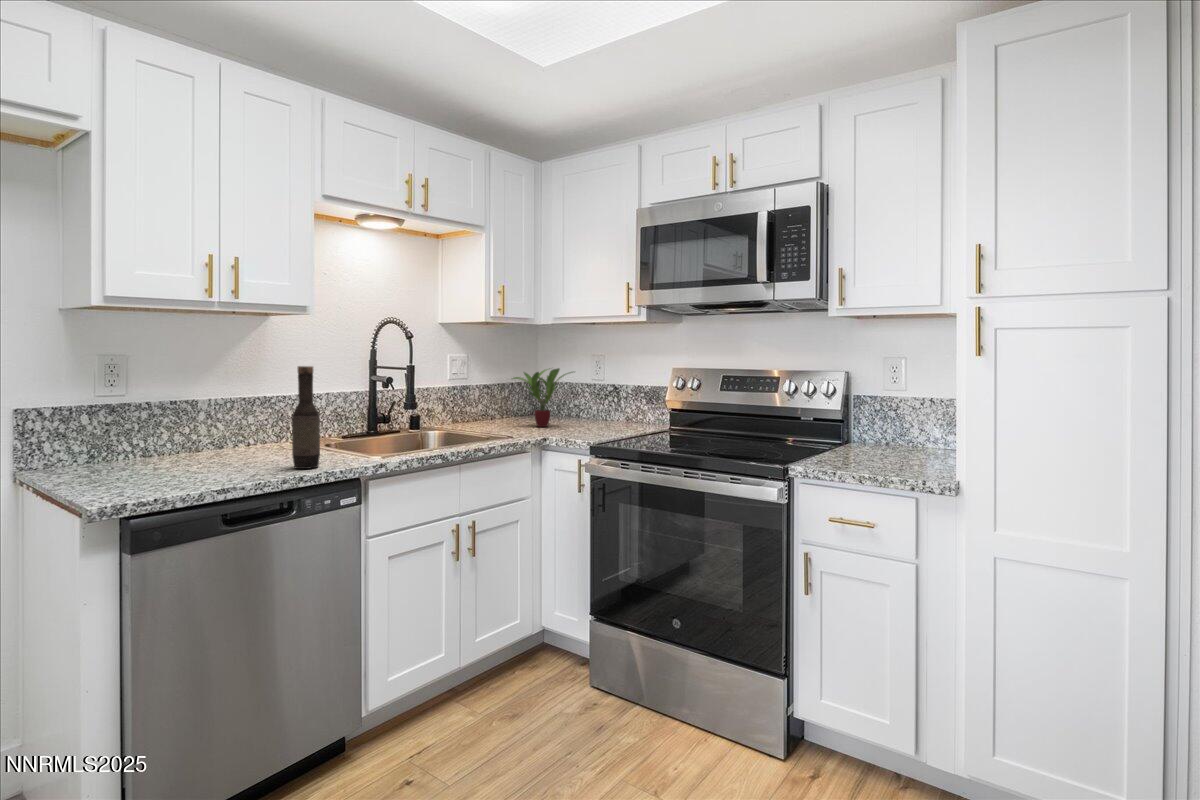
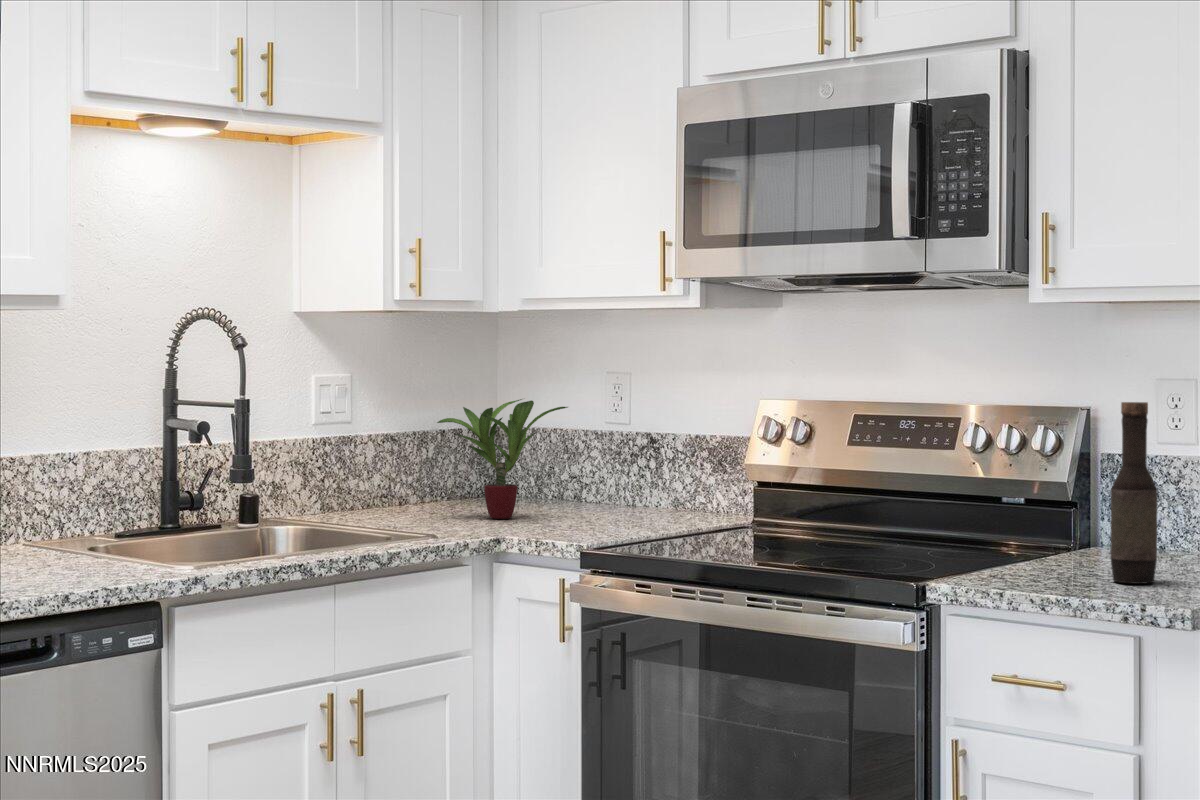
bottle: present [292,366,320,469] -> present [1110,402,1157,584]

